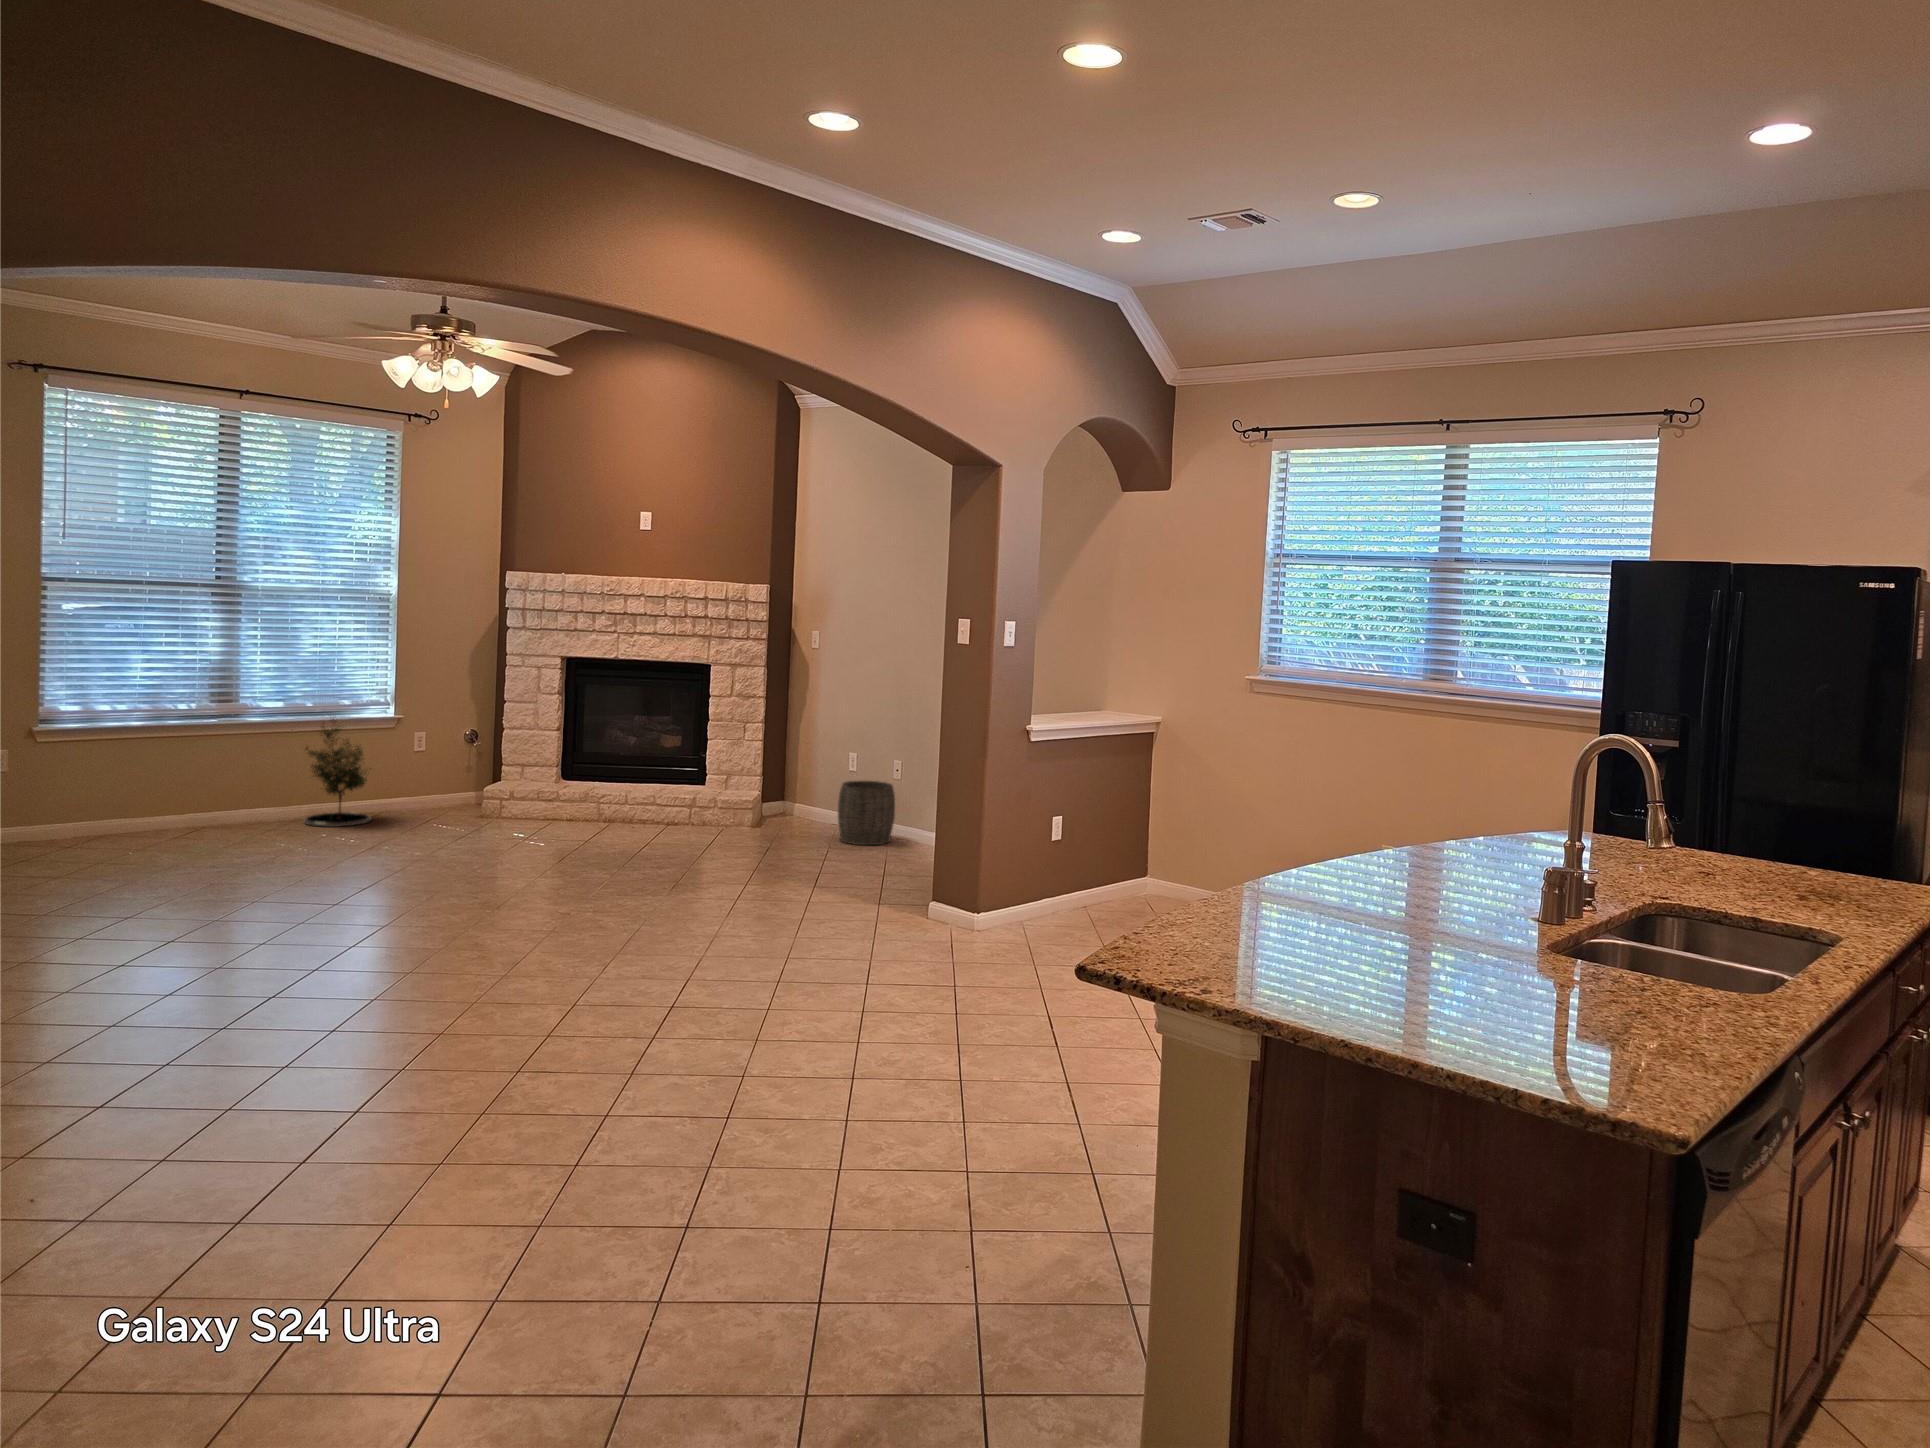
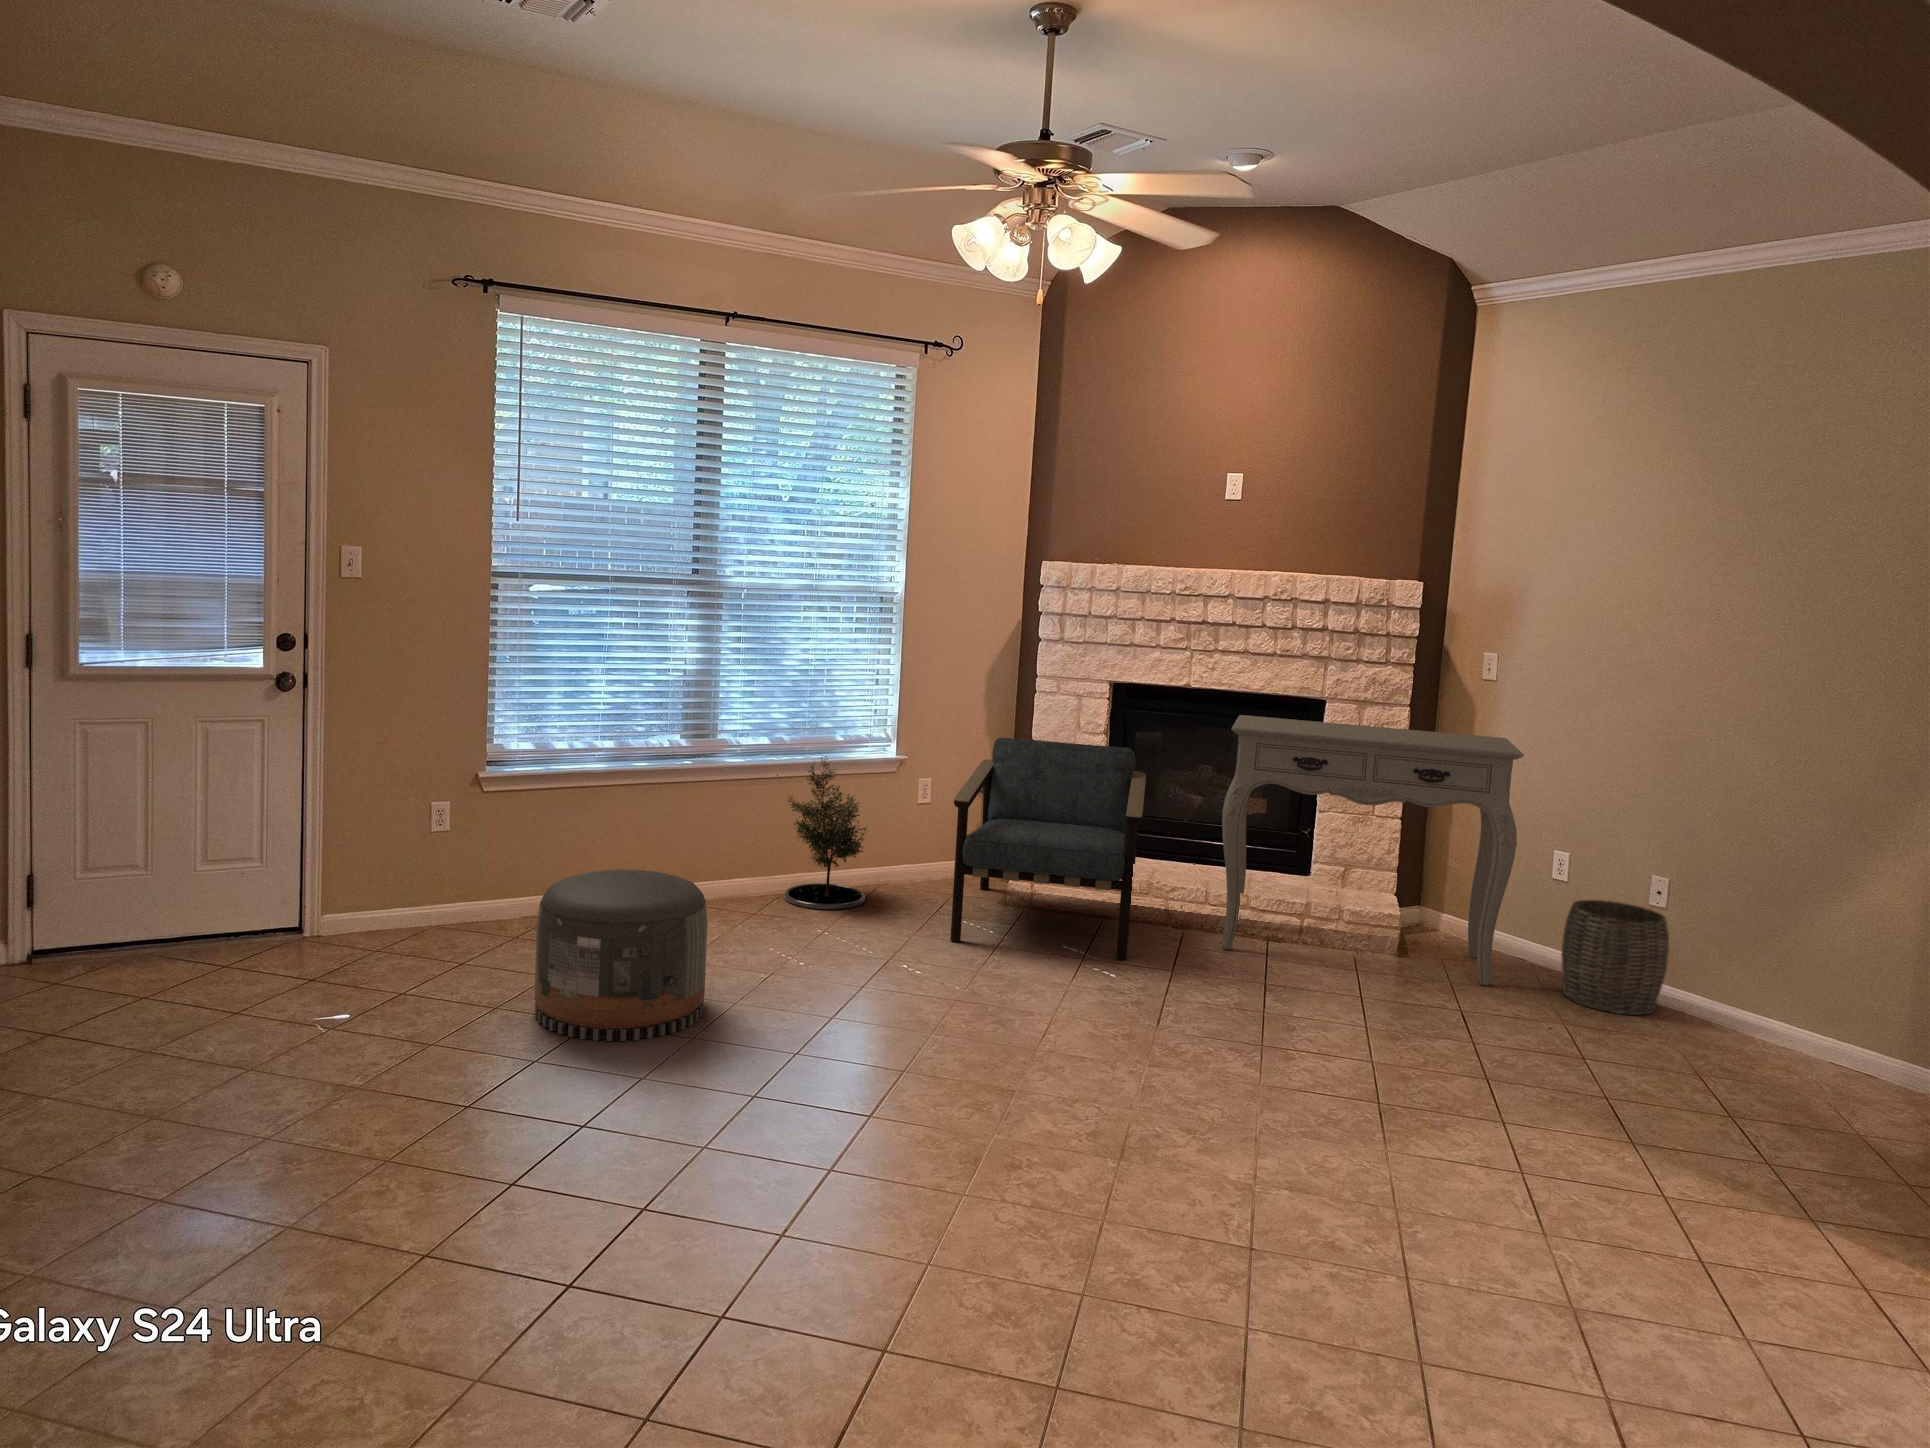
console table: none [625,676,817,838] -> present [1221,715,1524,986]
armchair: none [427,698,587,840] -> present [950,738,1146,960]
pouf: none [82,786,221,895] -> present [535,869,707,1041]

